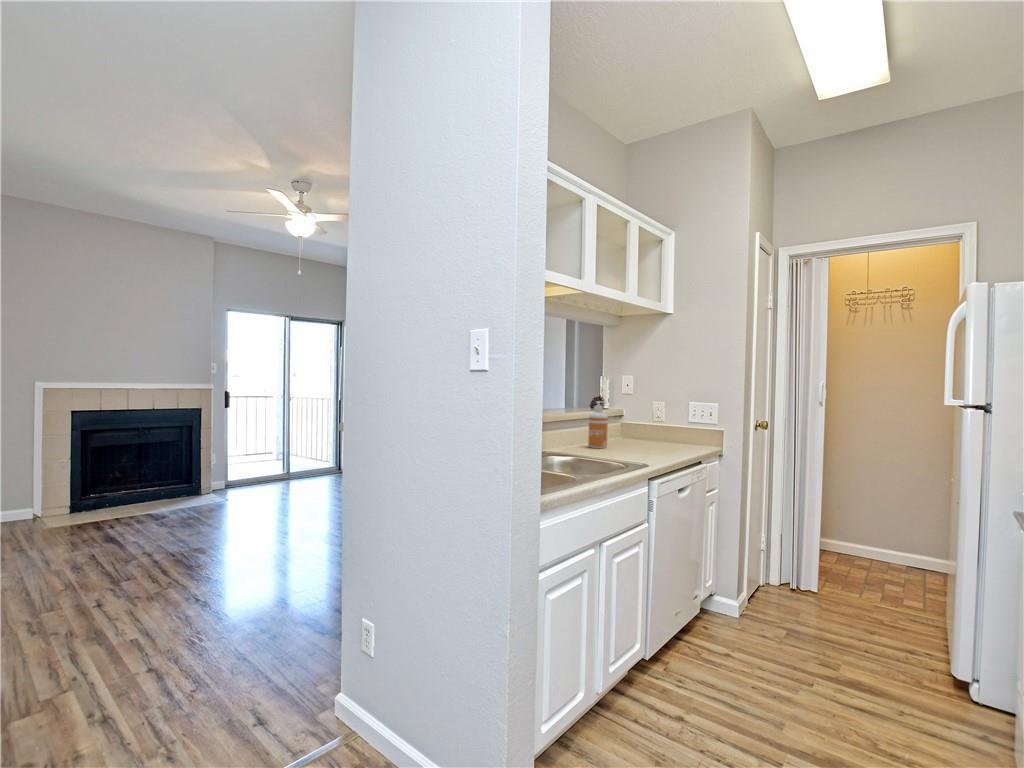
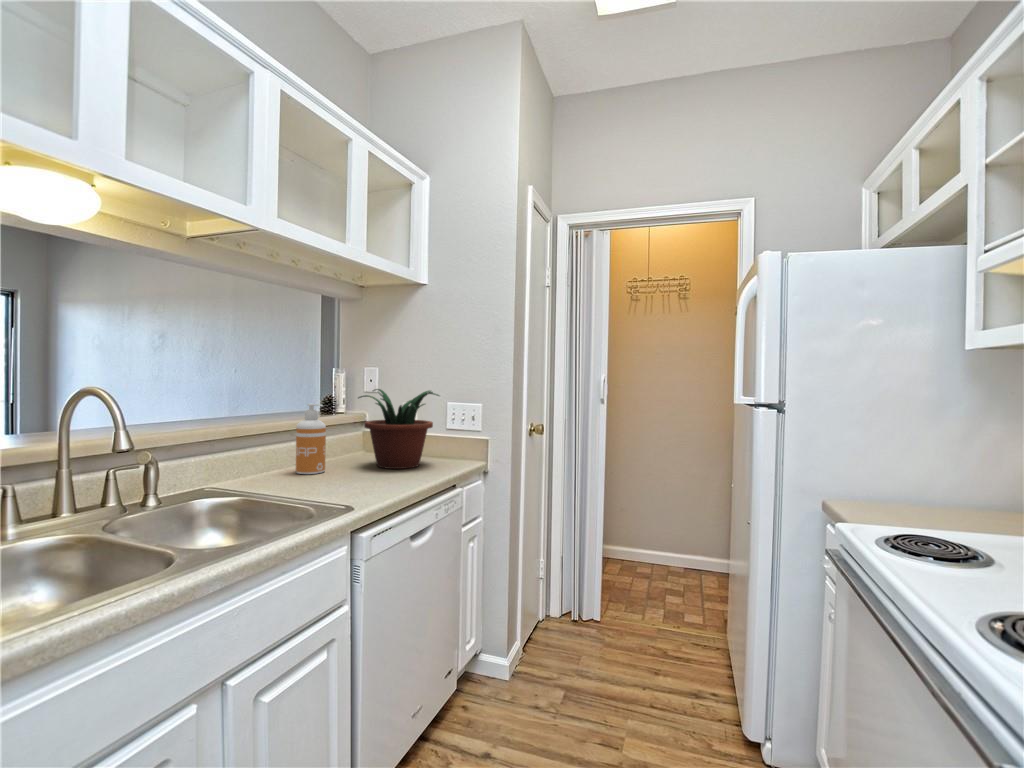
potted plant: none [625,392,685,449] -> present [358,389,439,469]

